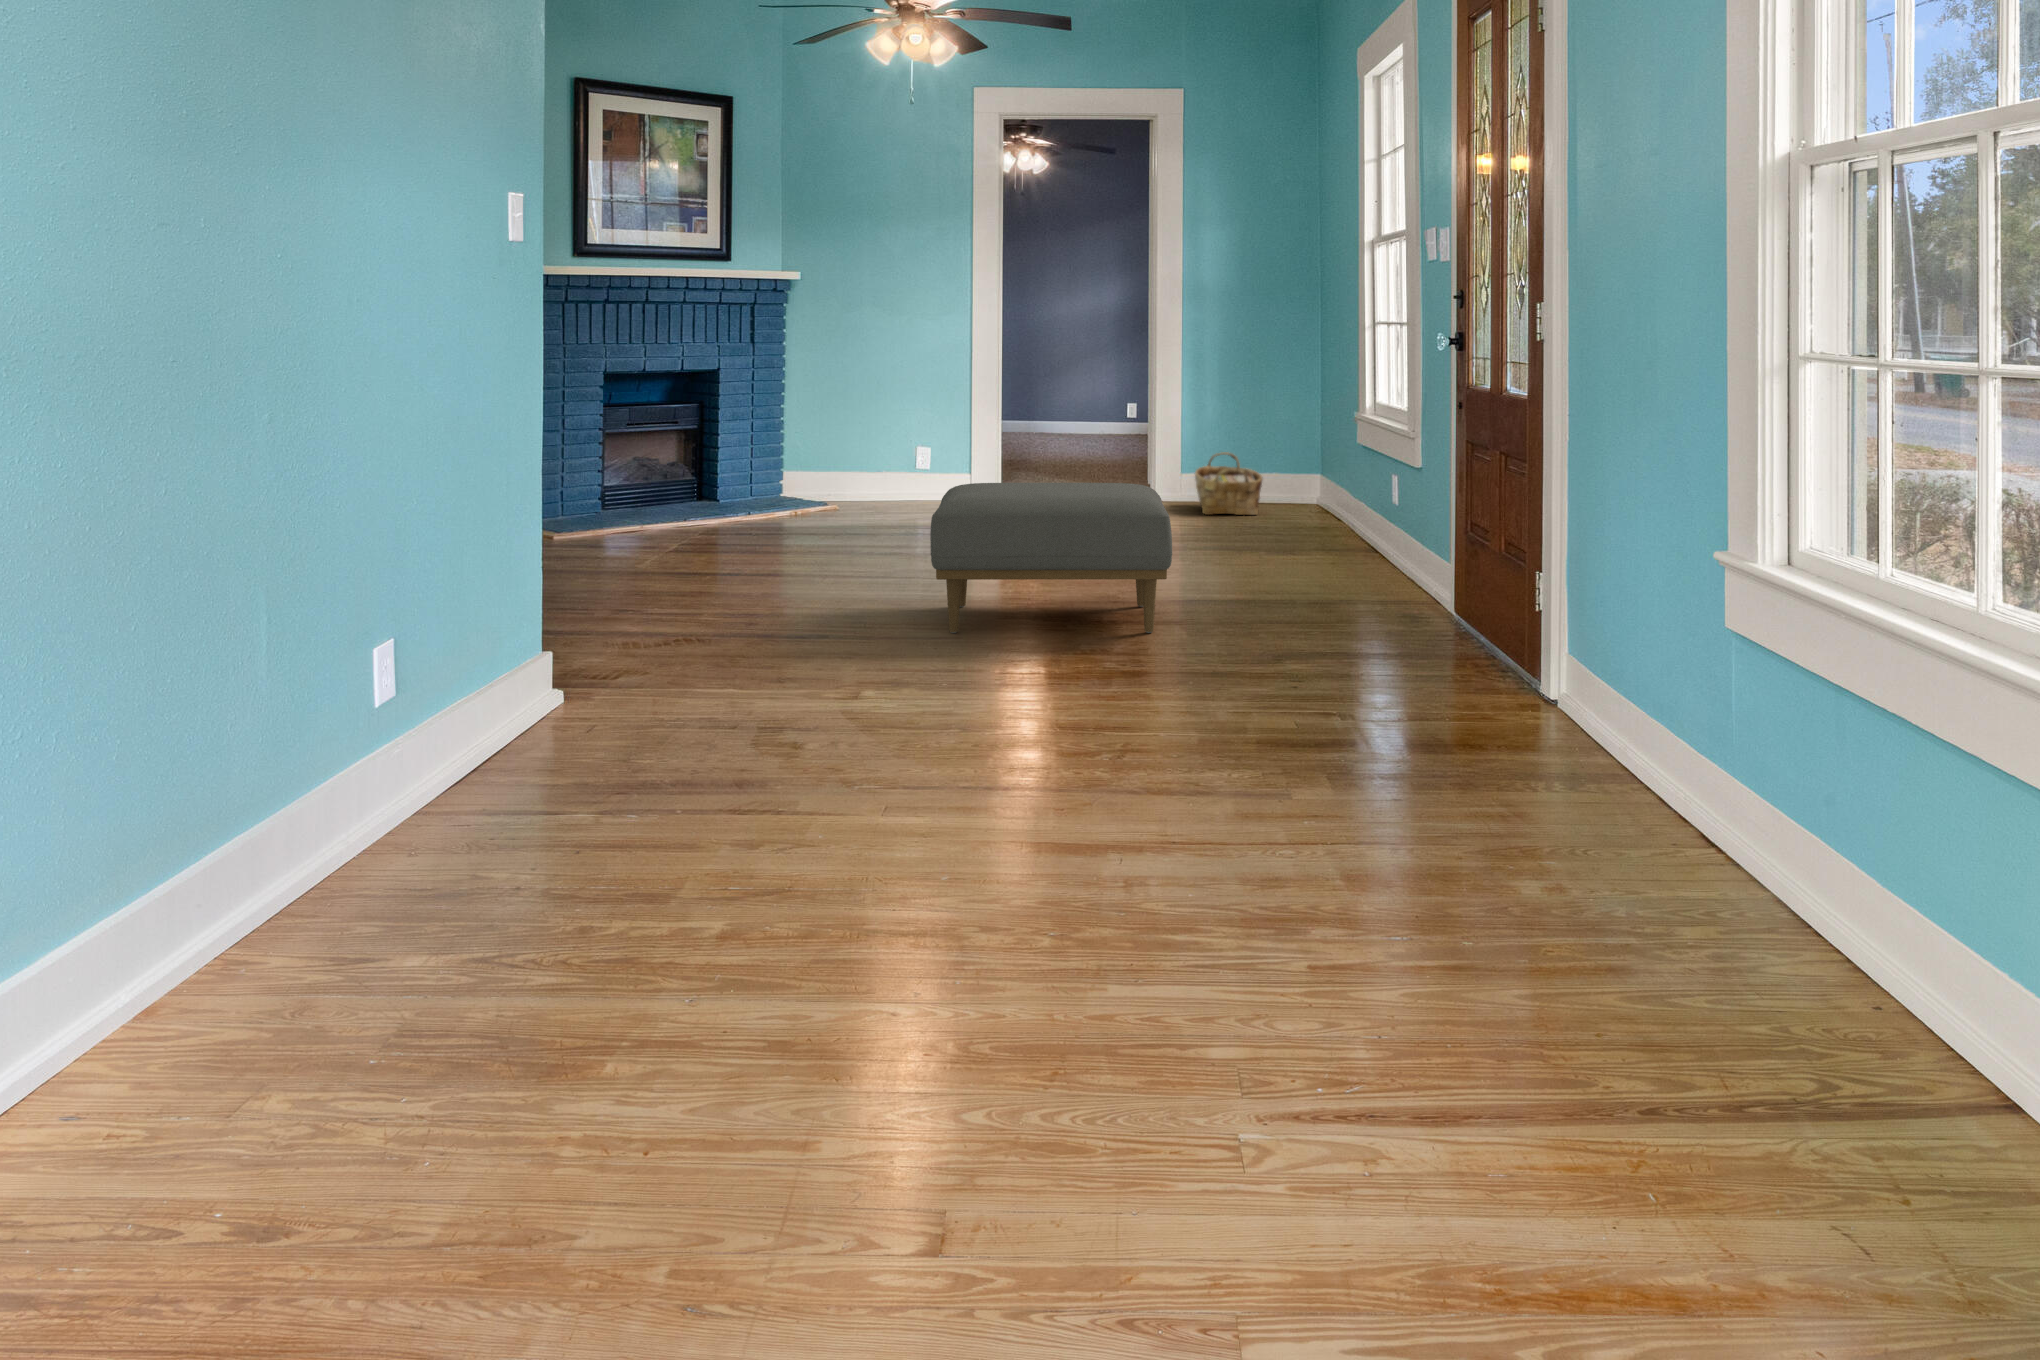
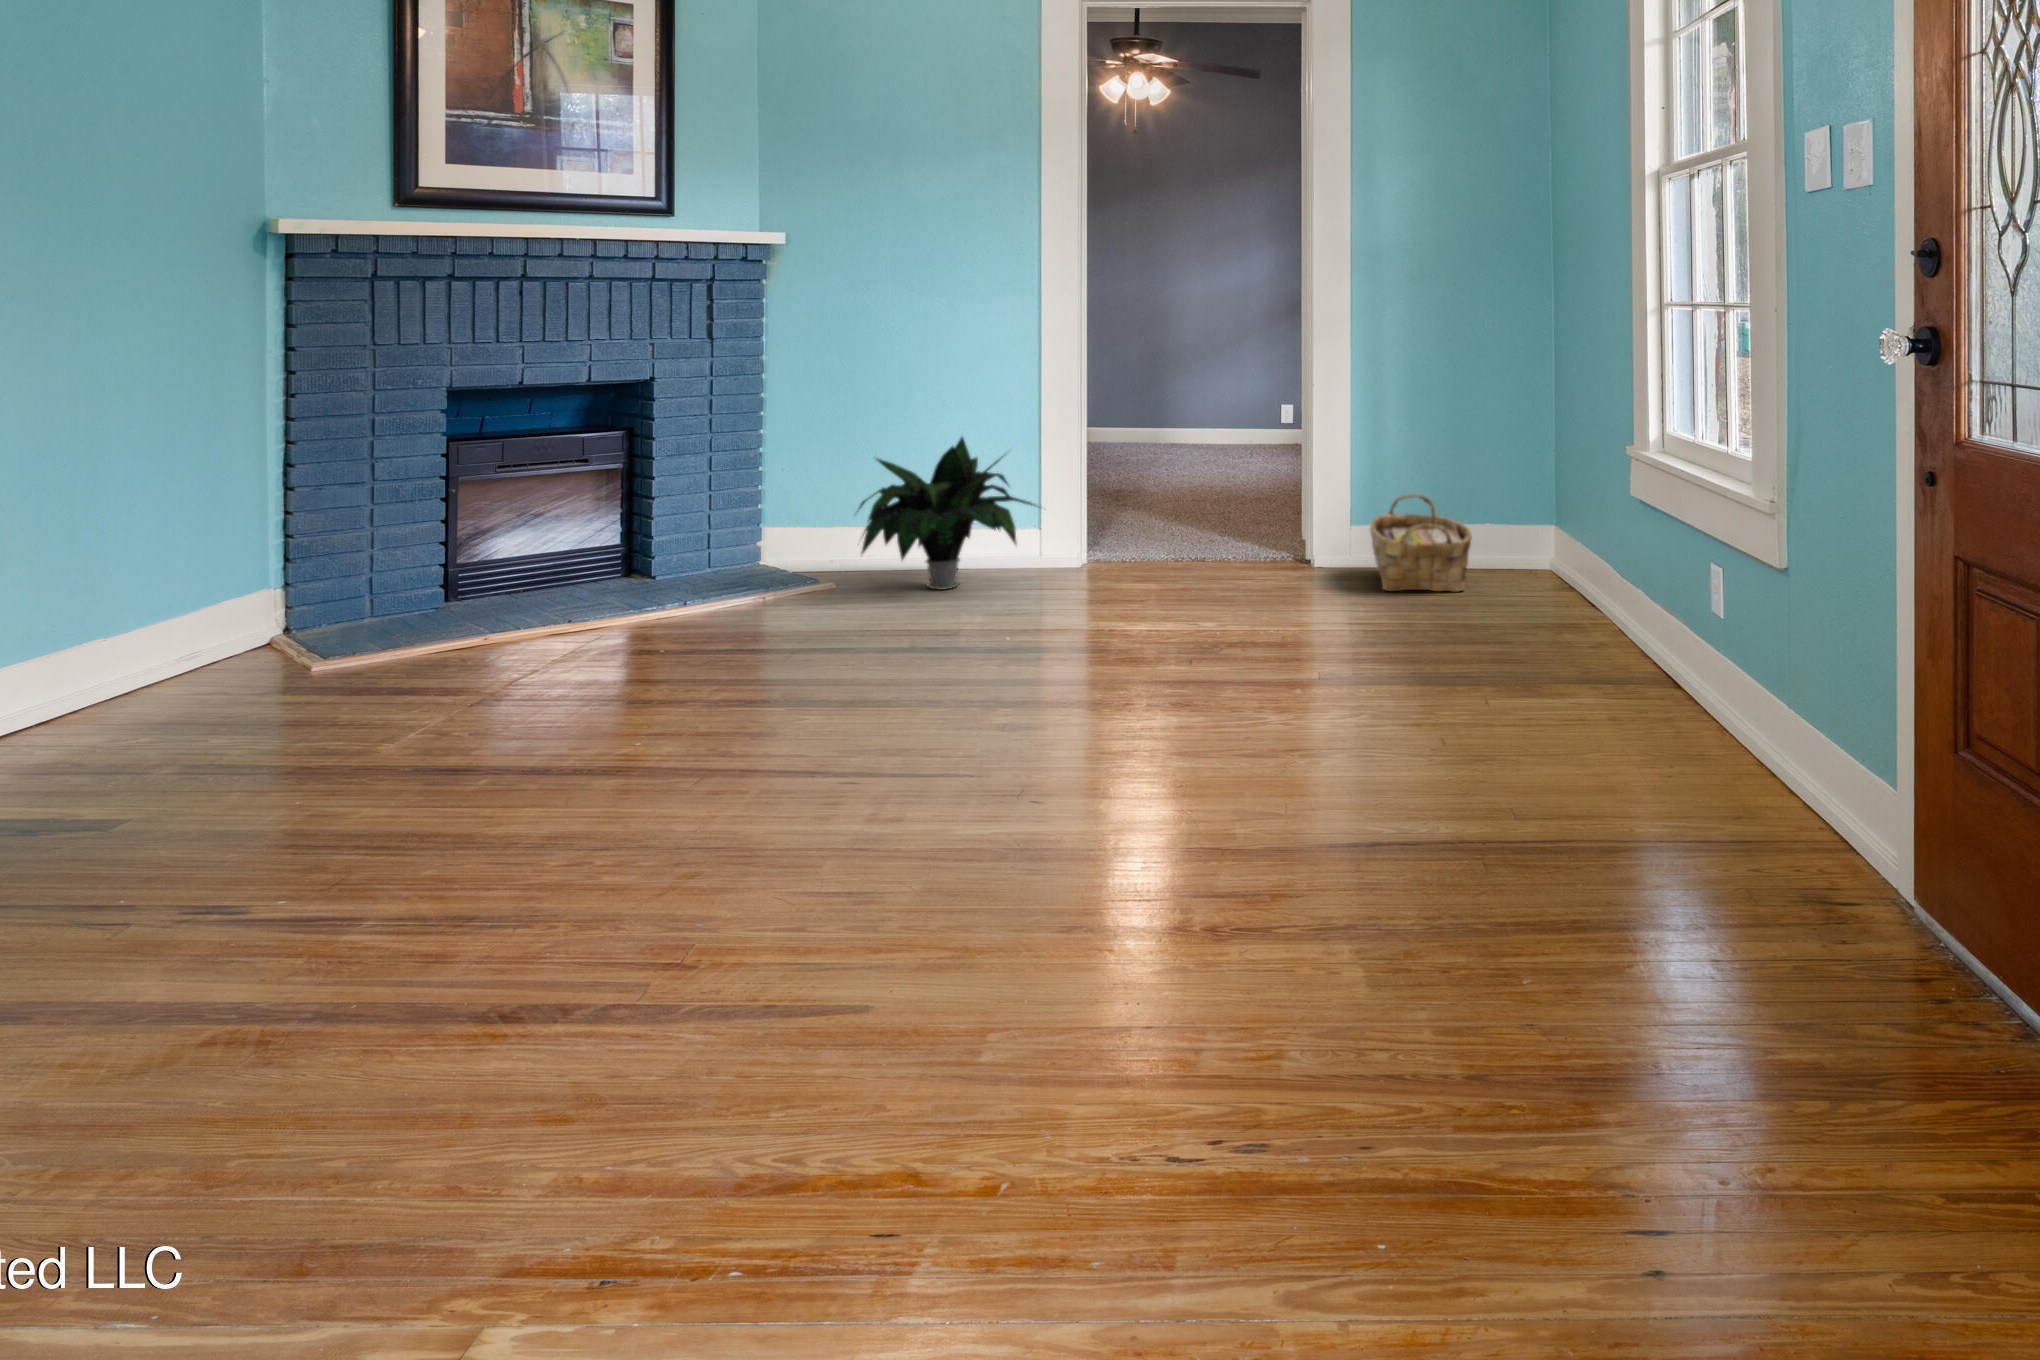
potted plant: none [849,409,976,511] -> present [858,437,1034,590]
ottoman: present [930,483,1172,633] -> none [803,626,1331,982]

